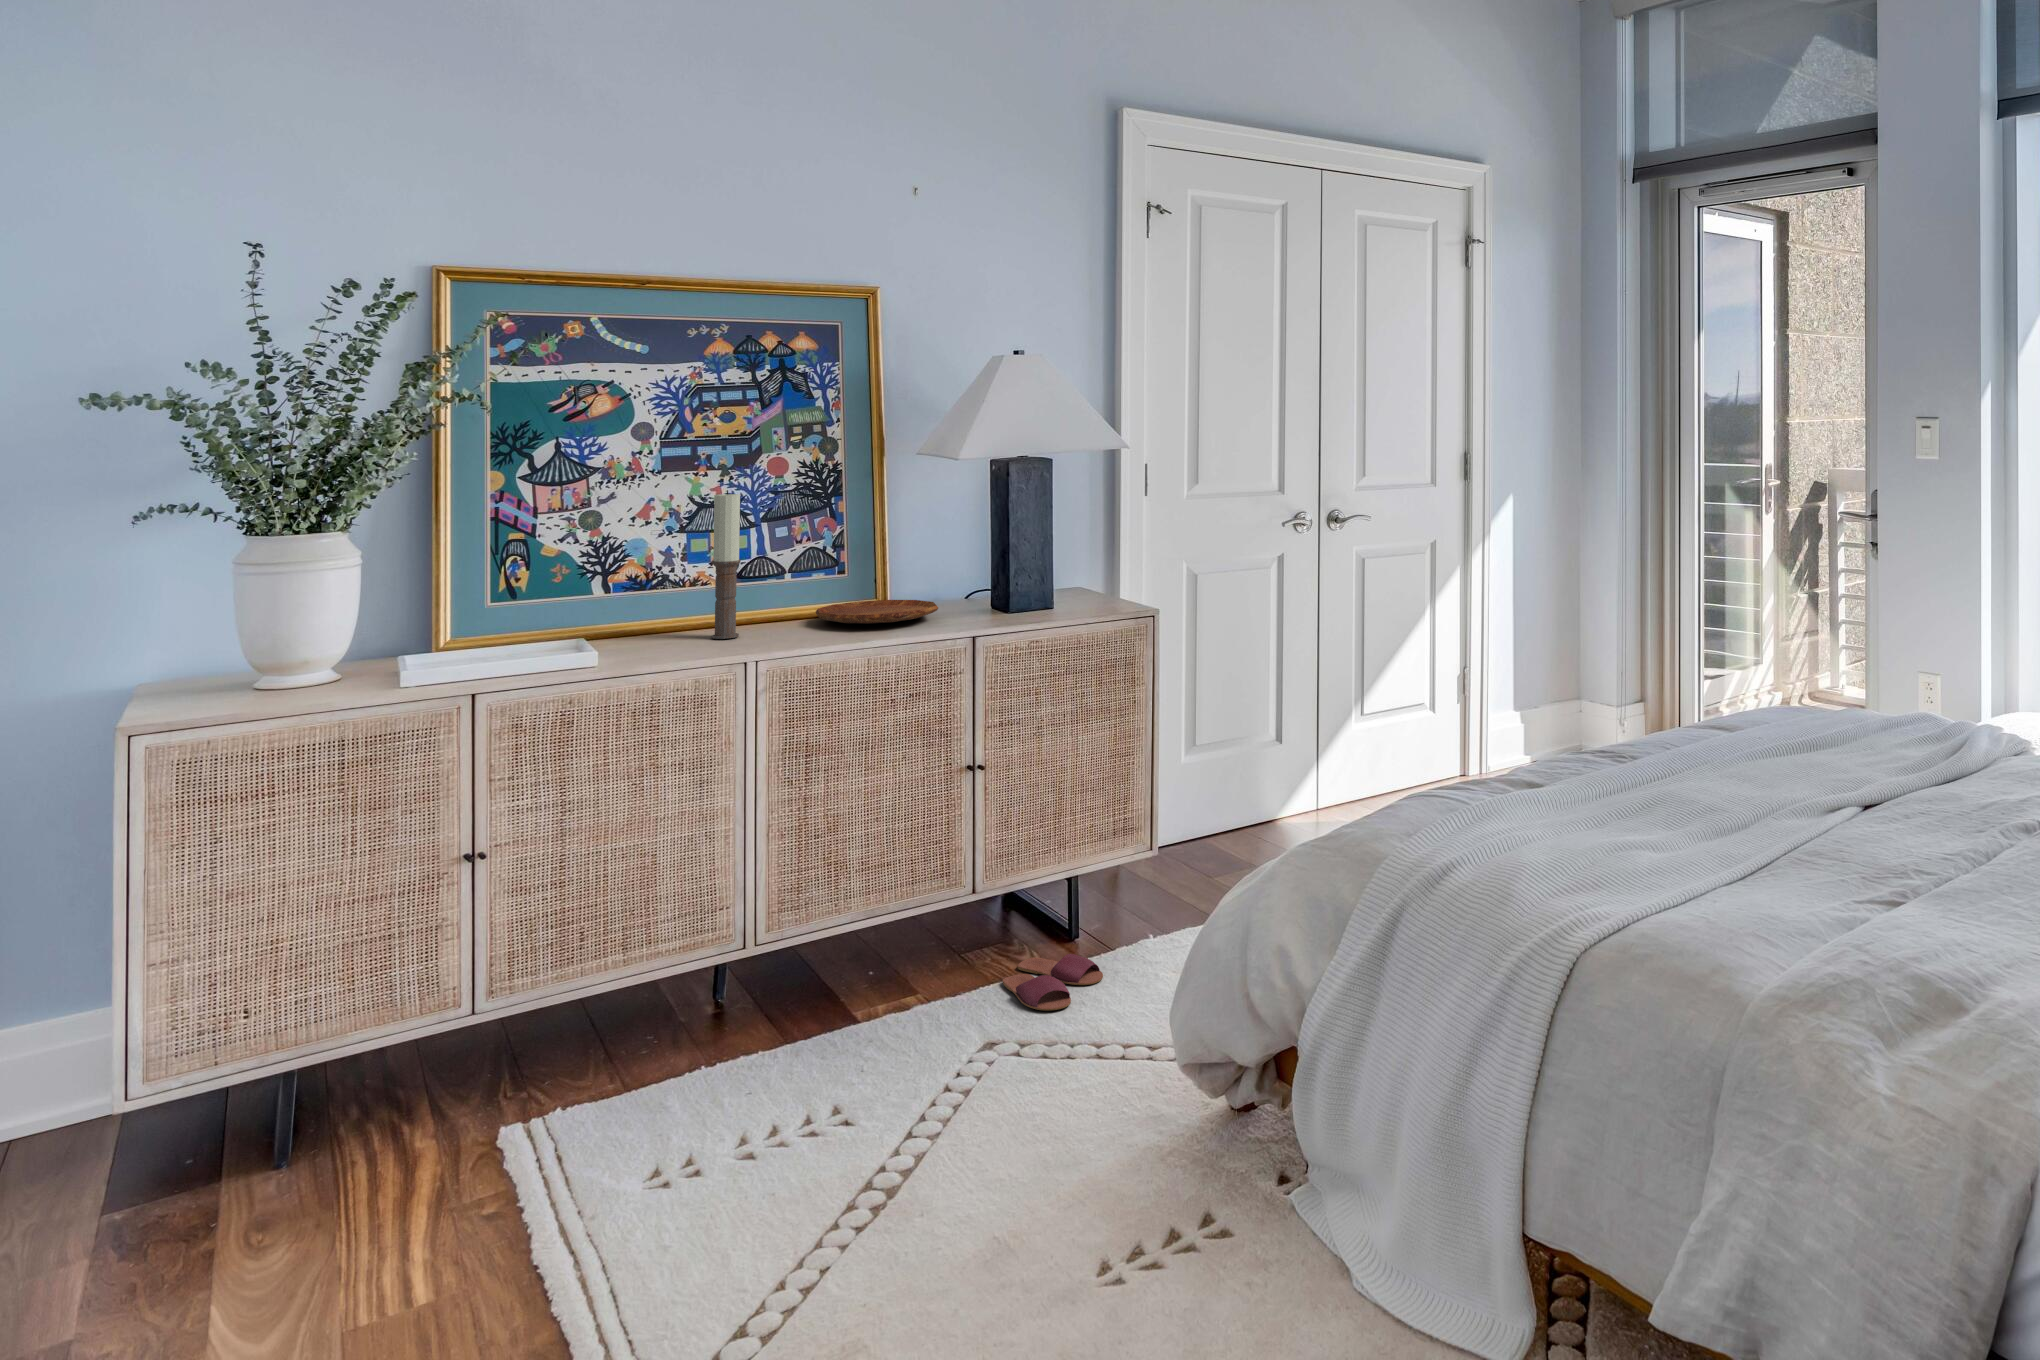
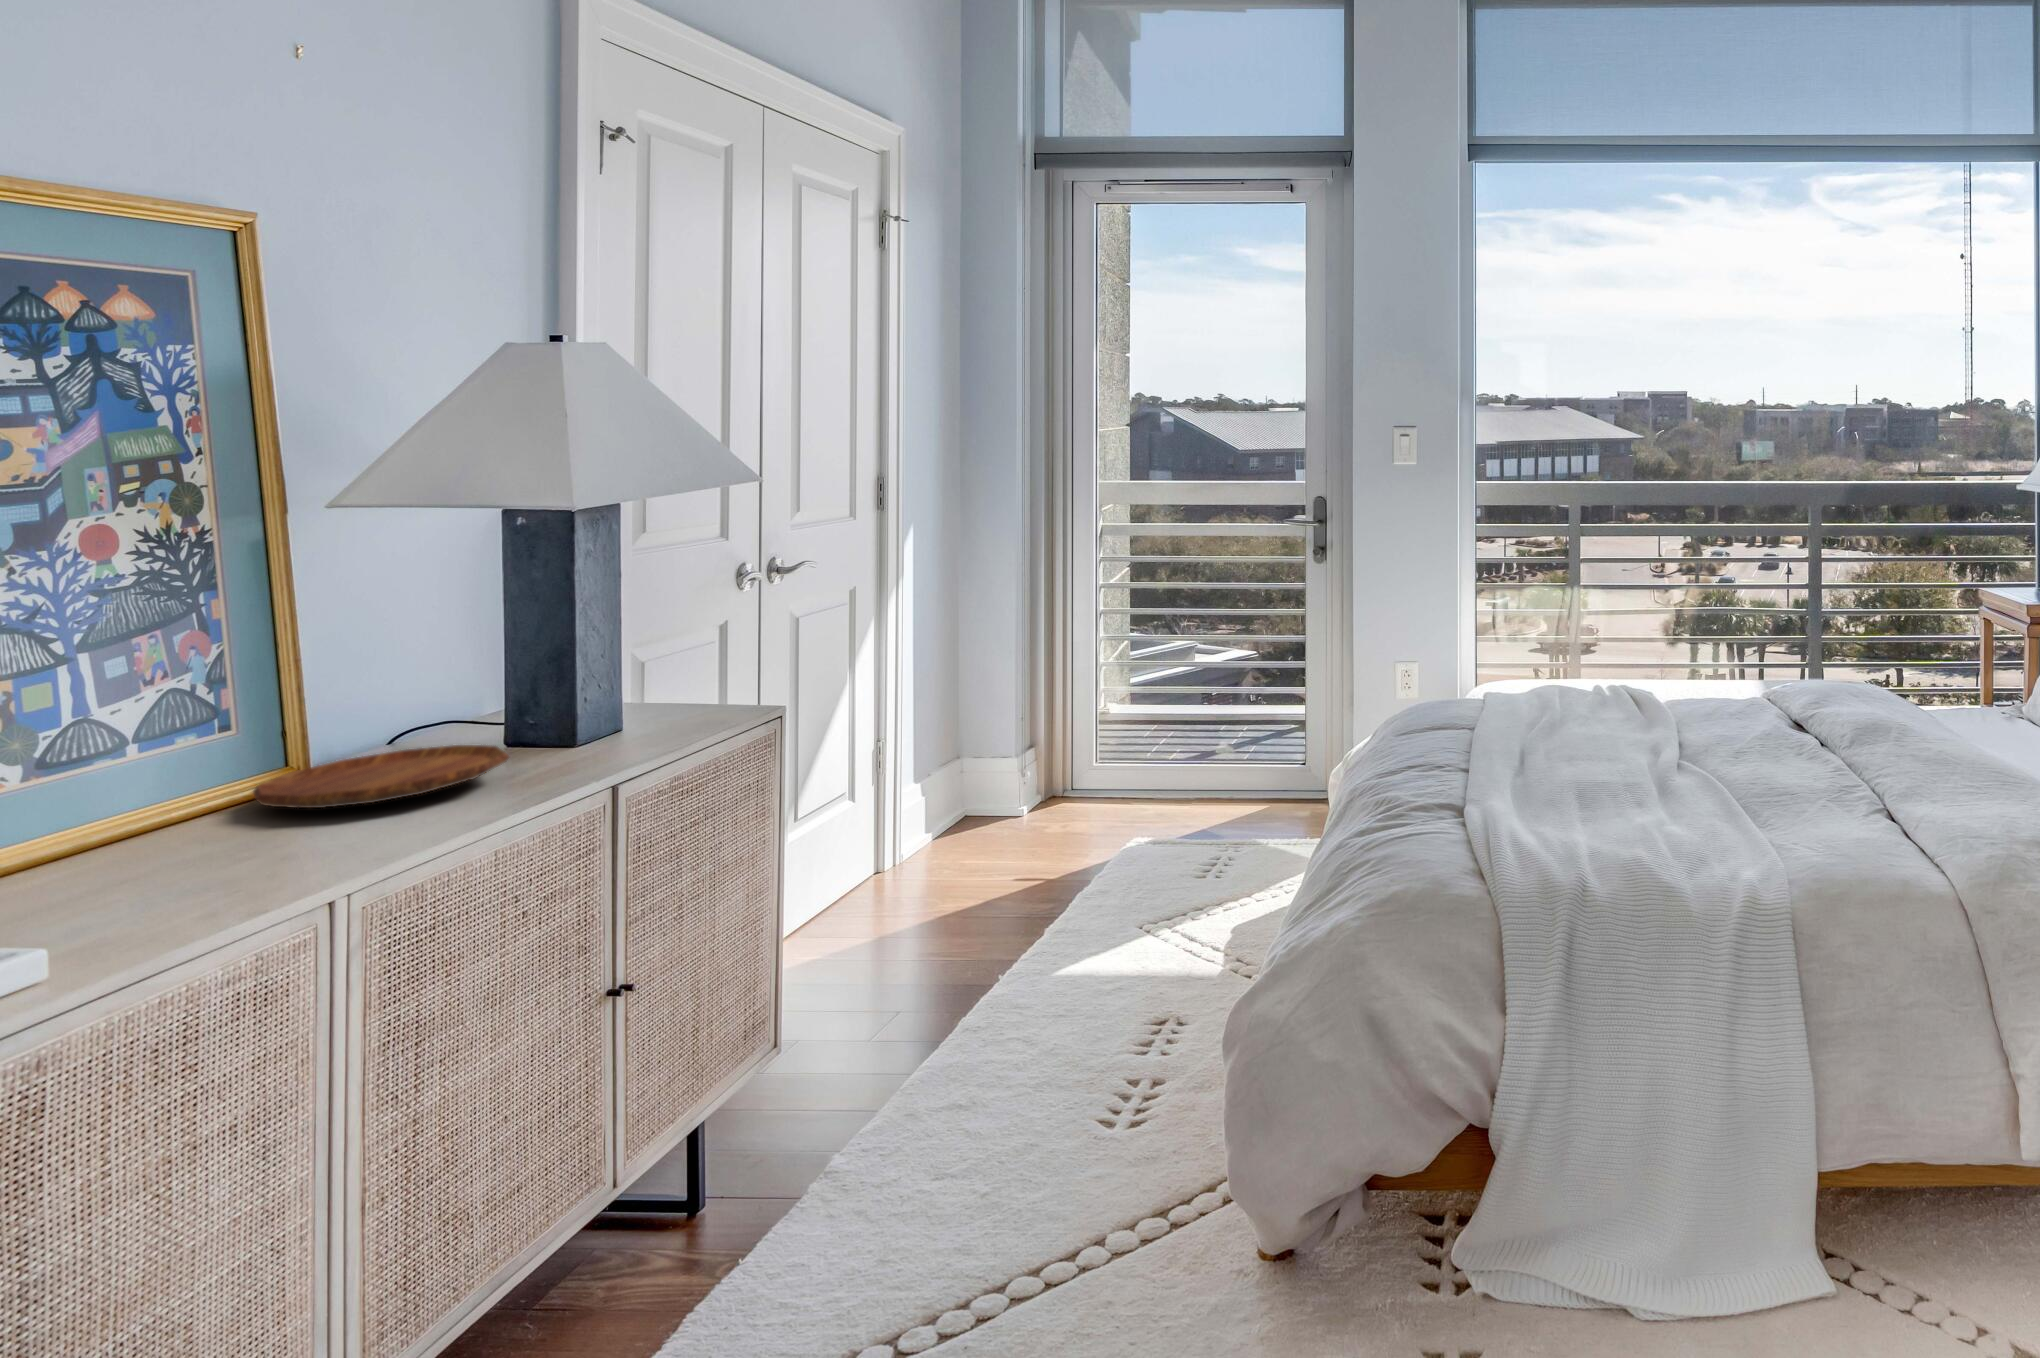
candle: present [711,490,741,639] -> none [127,584,197,884]
slippers: present [1003,954,1103,1010] -> none [710,1205,895,1299]

